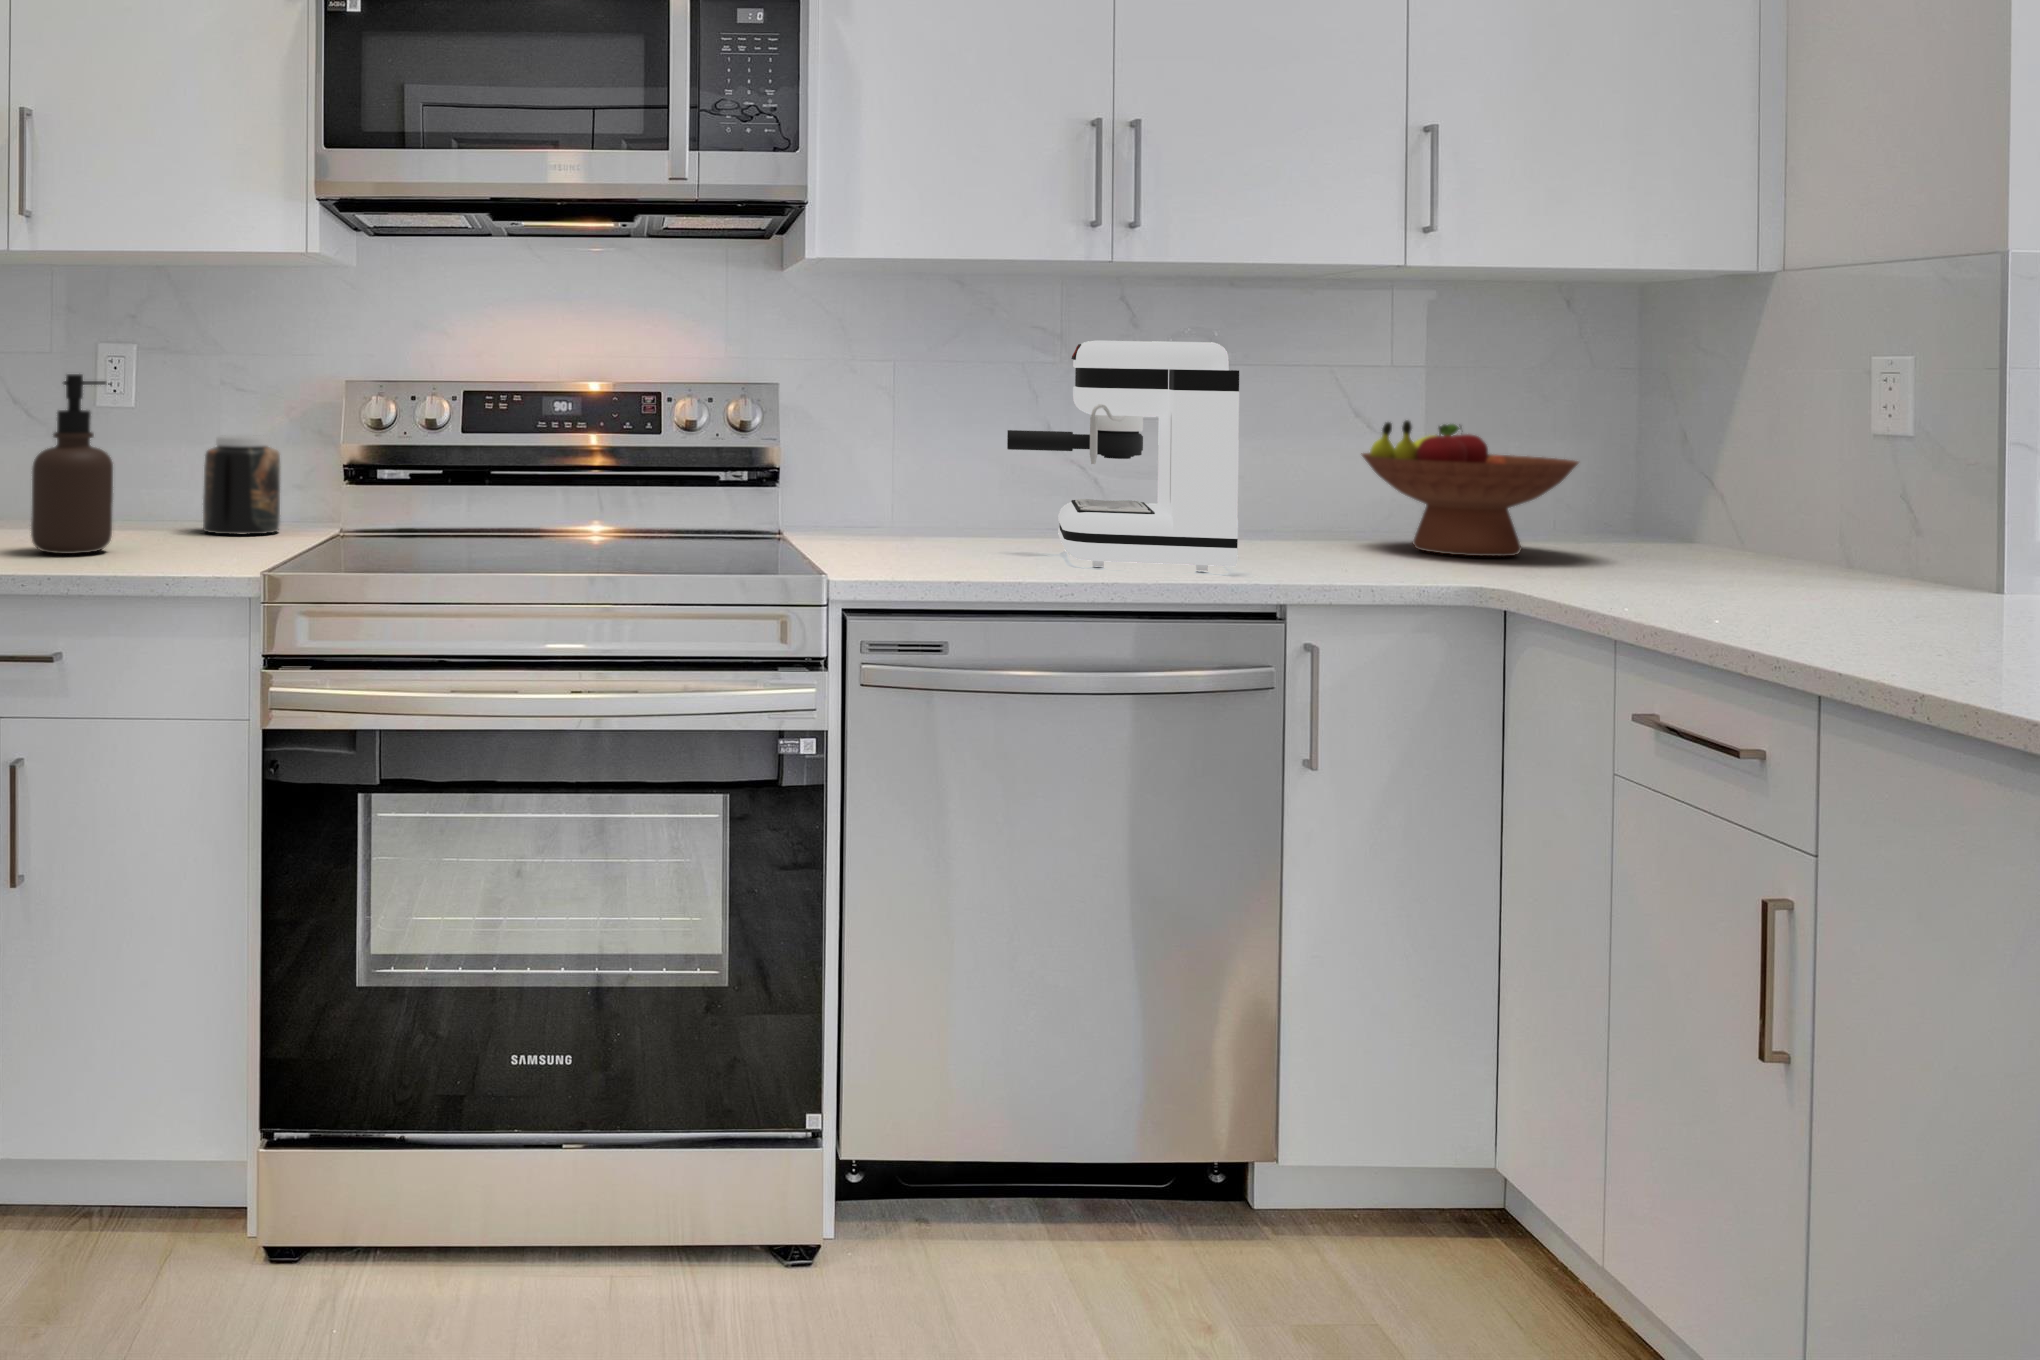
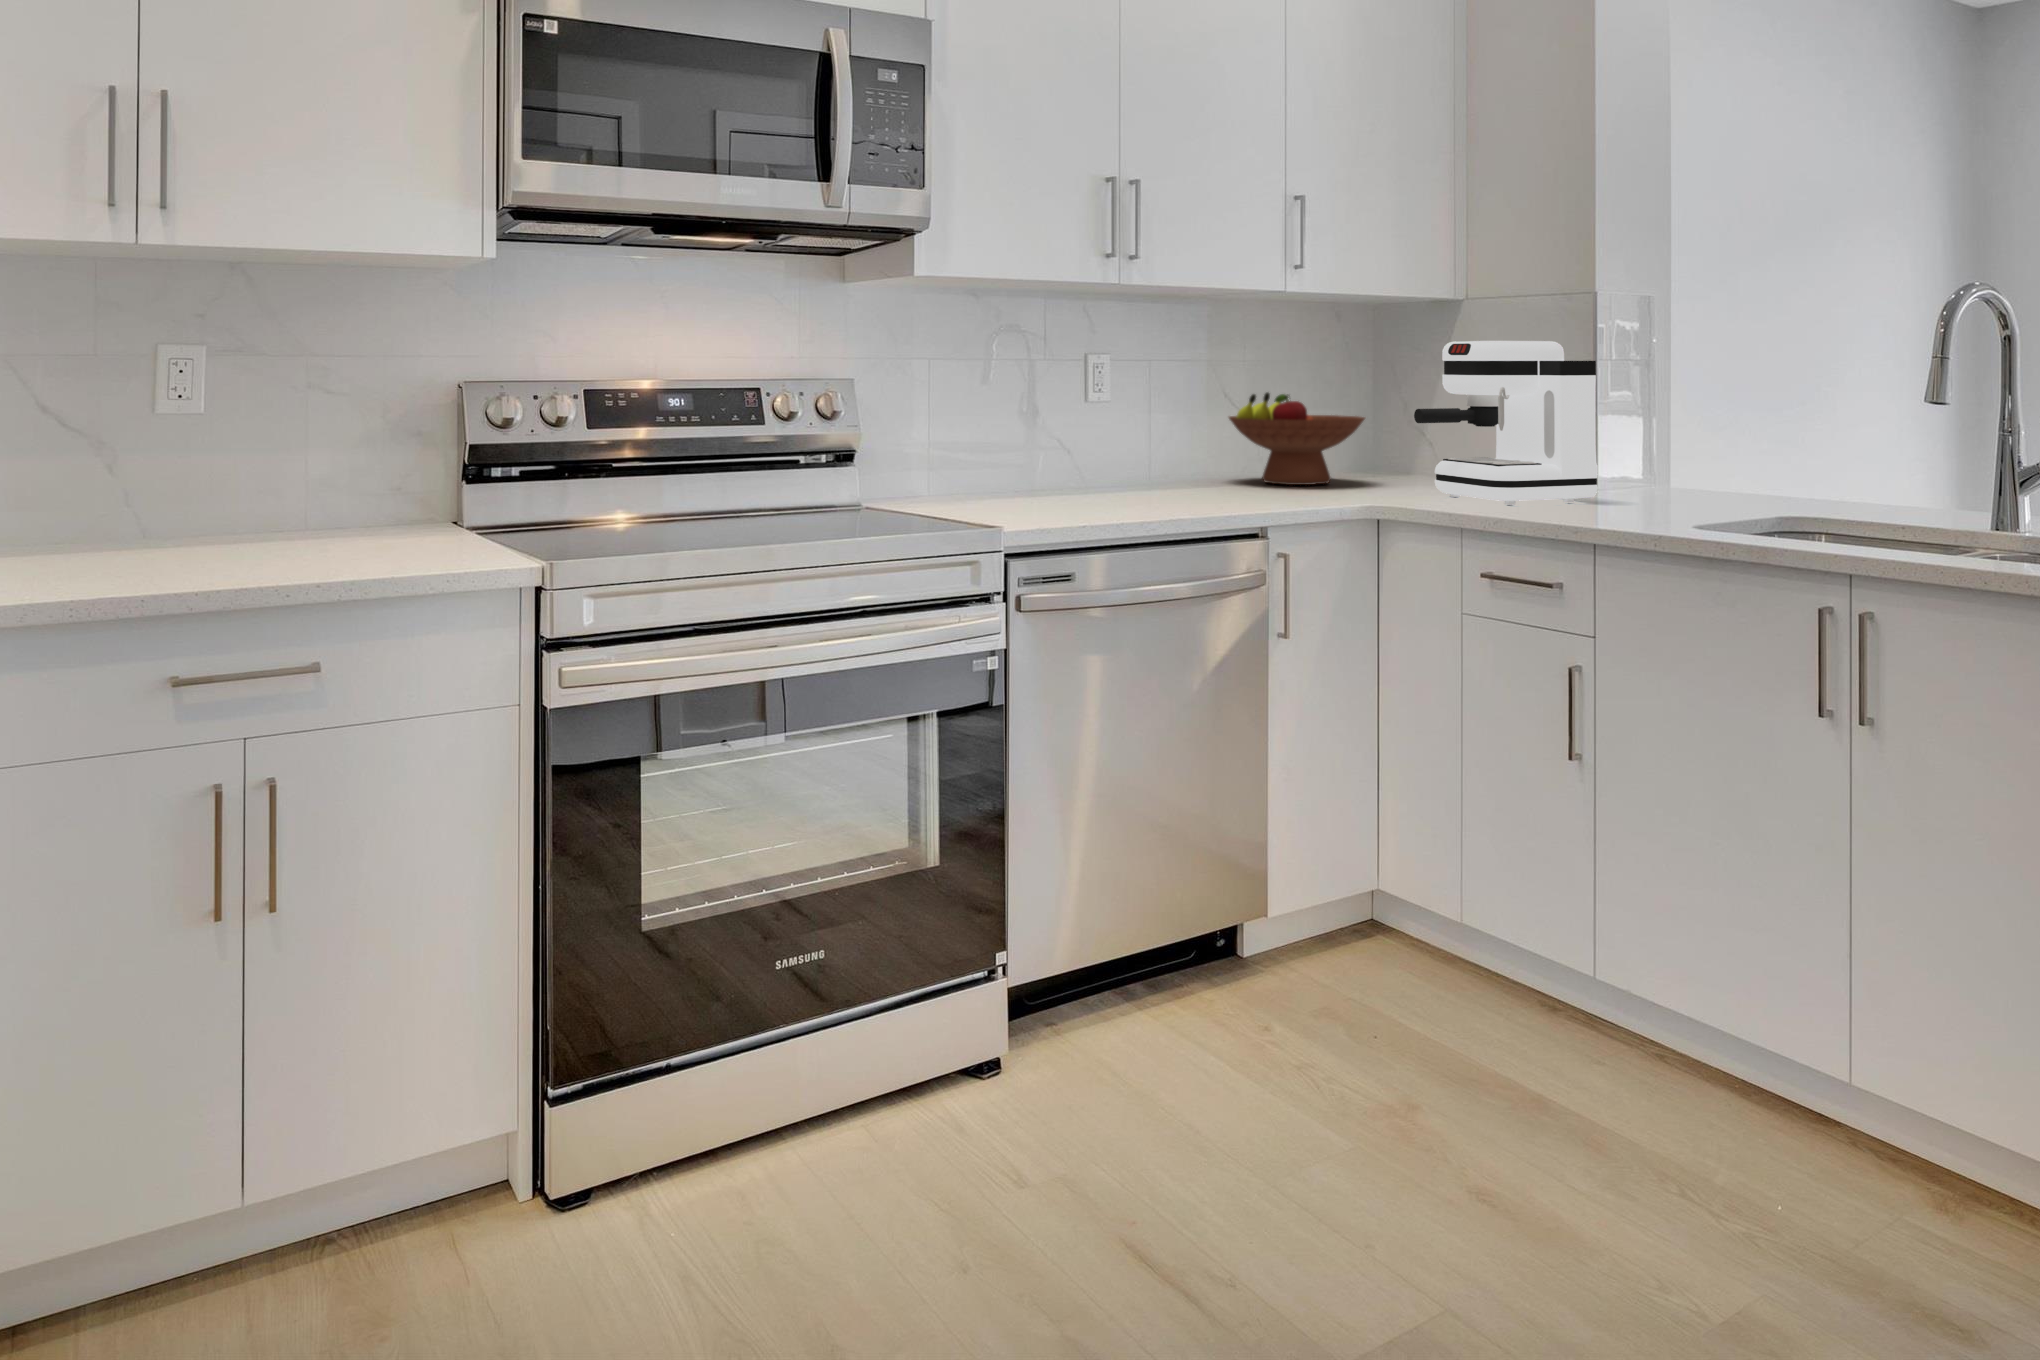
coffee maker: present [1007,341,1239,571] -> present [1414,341,1598,505]
soap dispenser: present [31,374,113,554] -> none [226,382,315,568]
jar: present [203,435,280,534] -> none [334,440,416,539]

